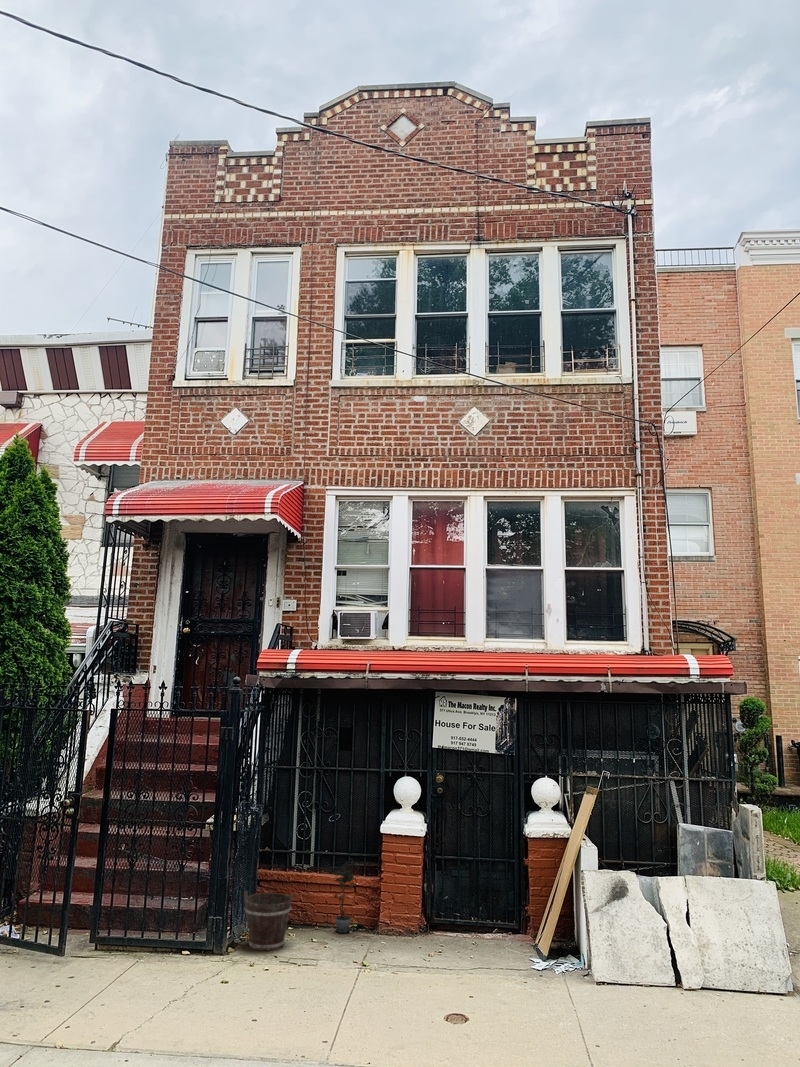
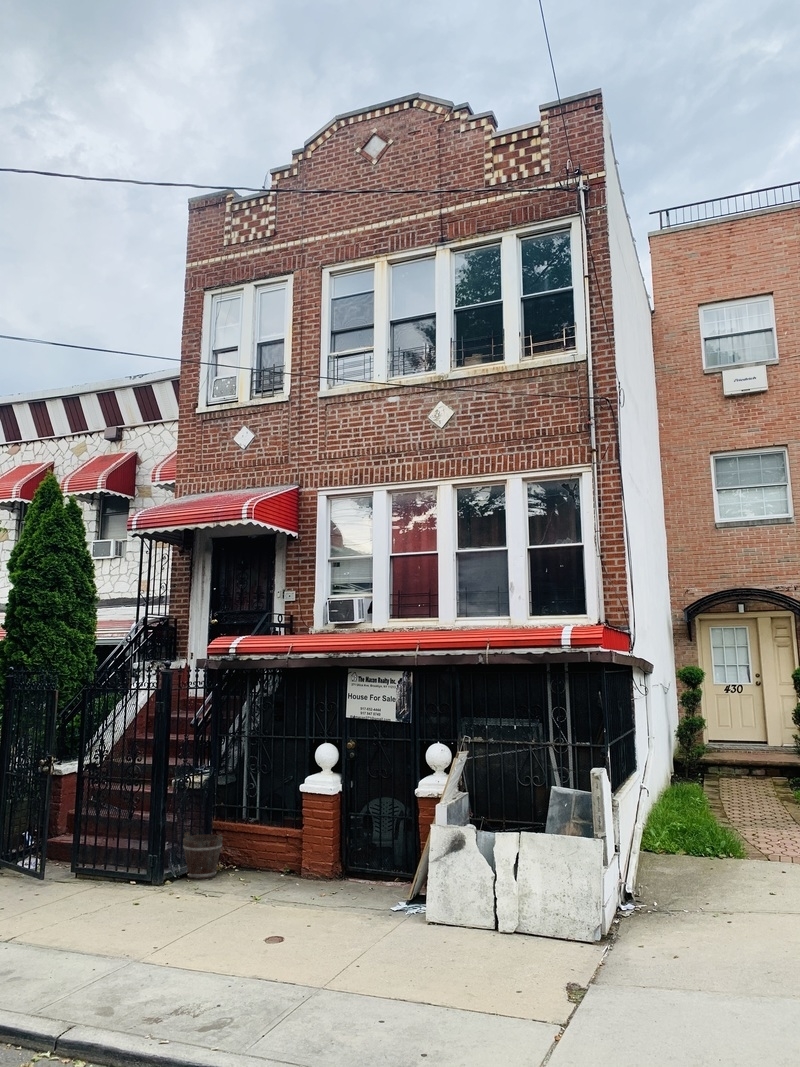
potted plant: present [334,859,359,933] -> none [267,811,291,873]

